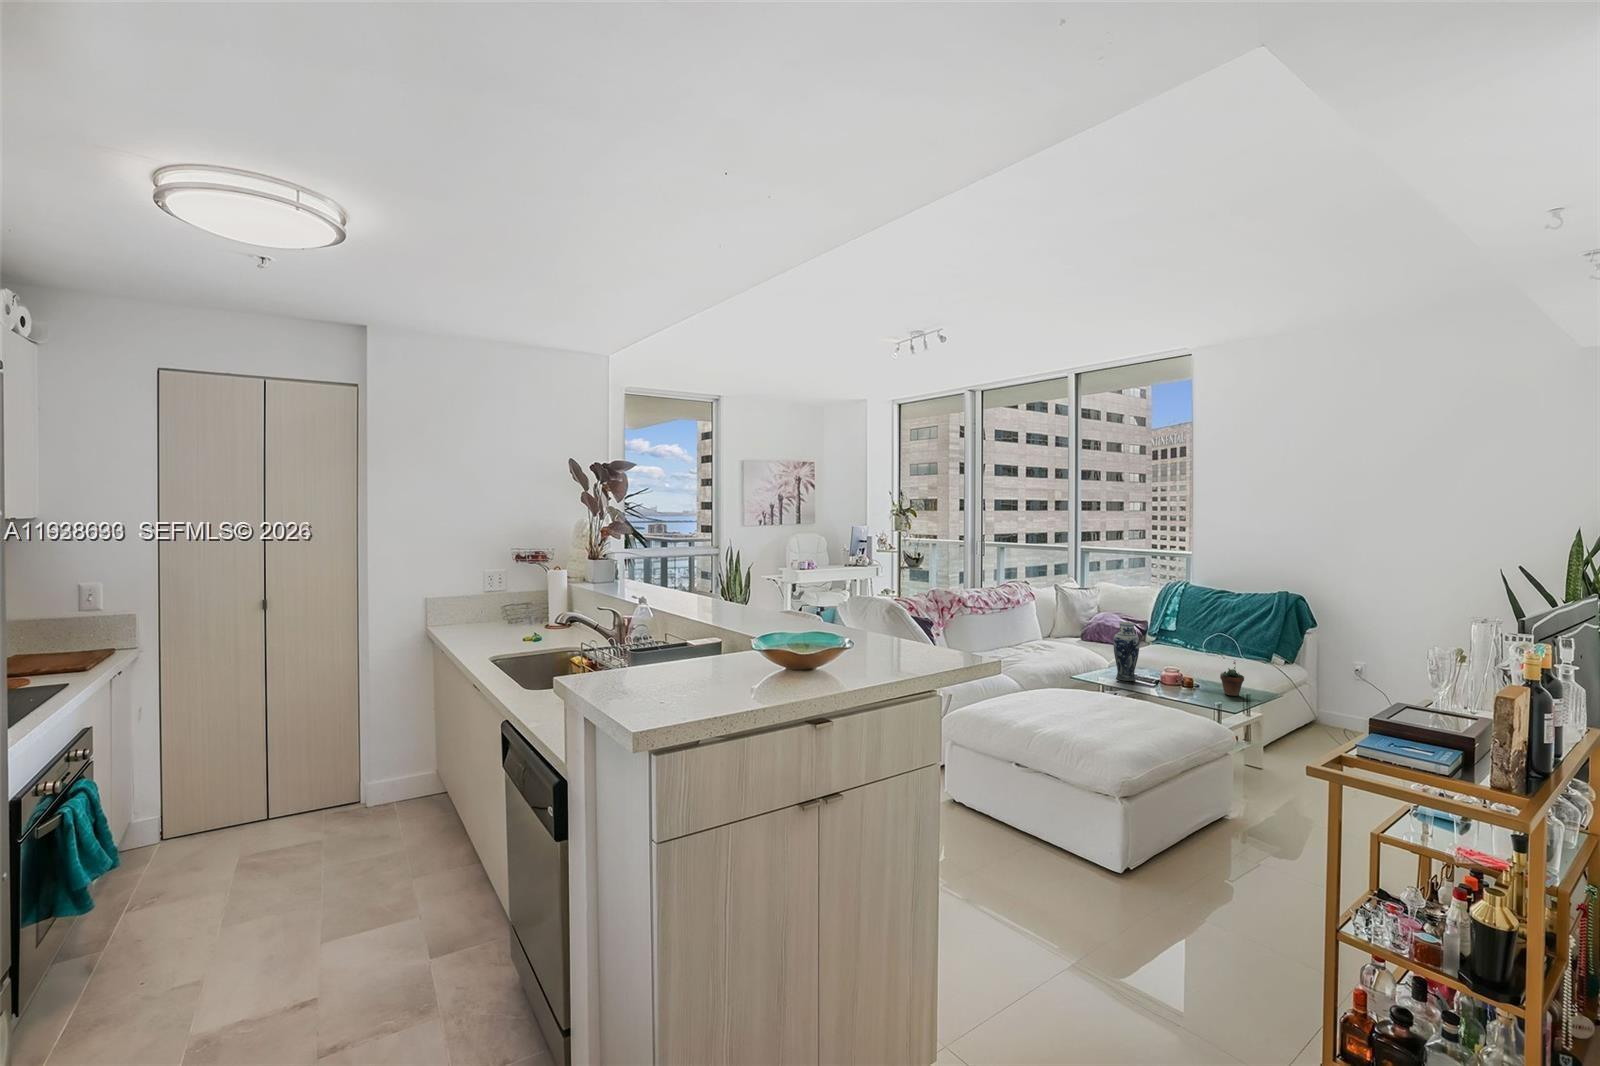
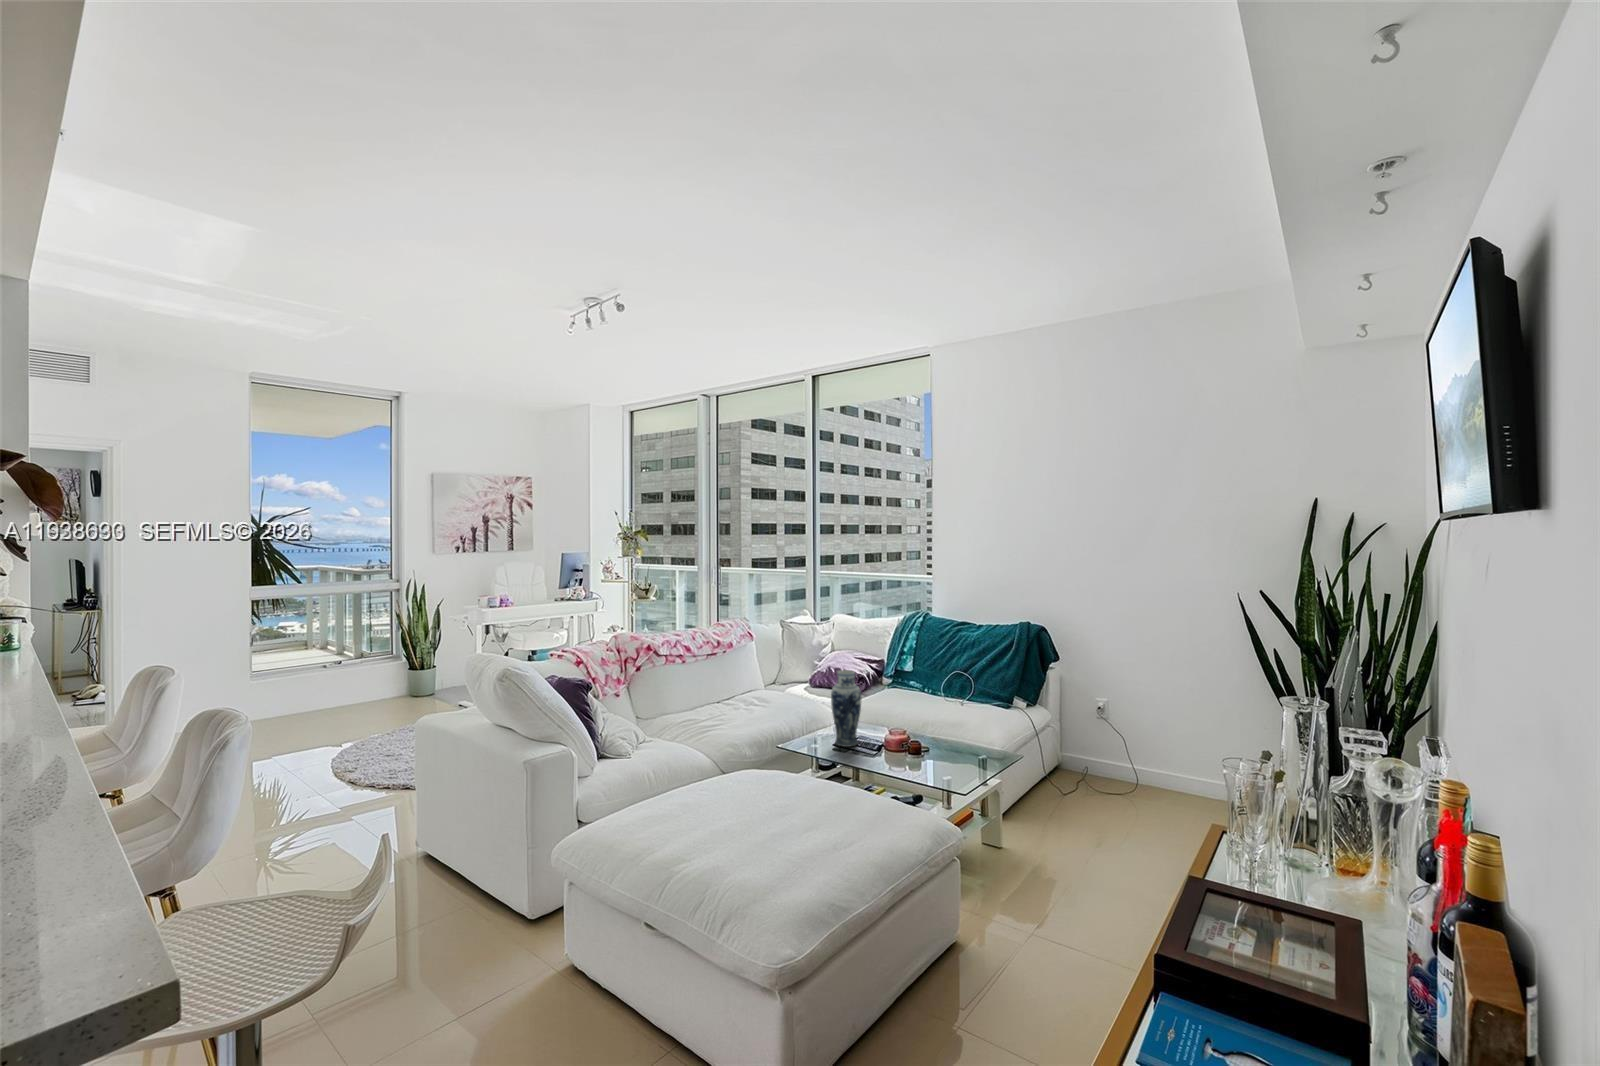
succulent plant: present [1220,662,1244,696] -> none [953,715,980,761]

